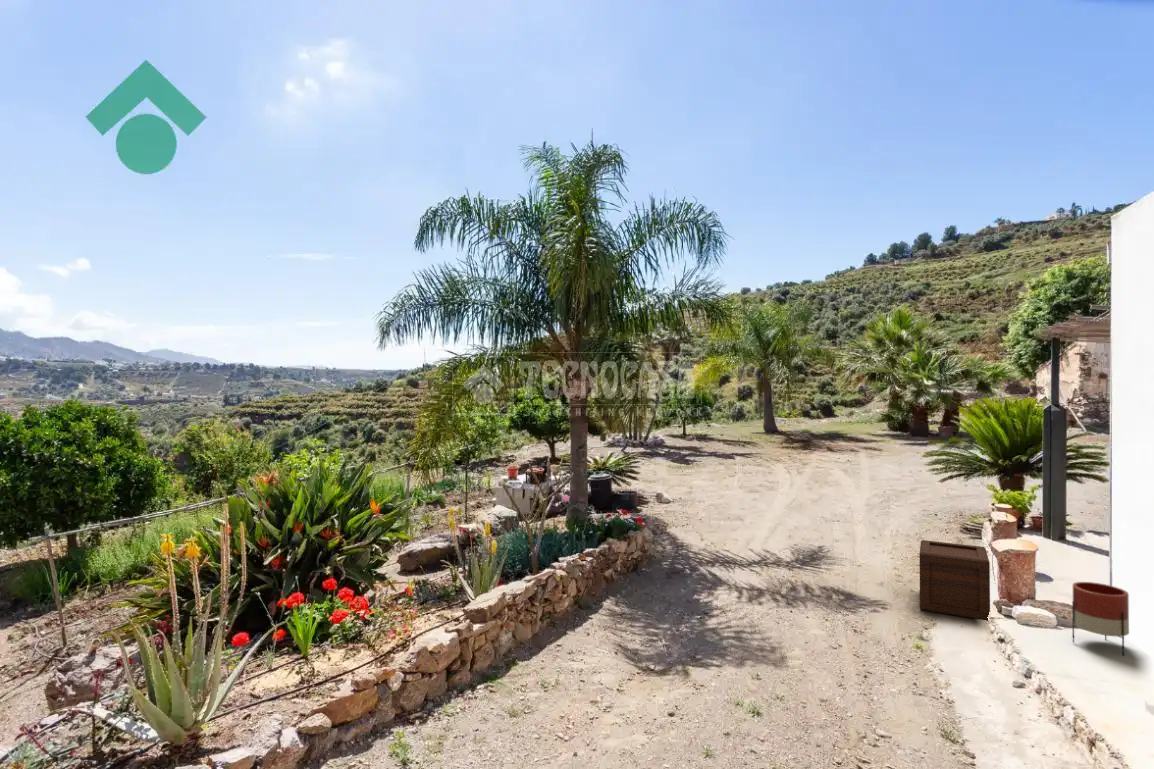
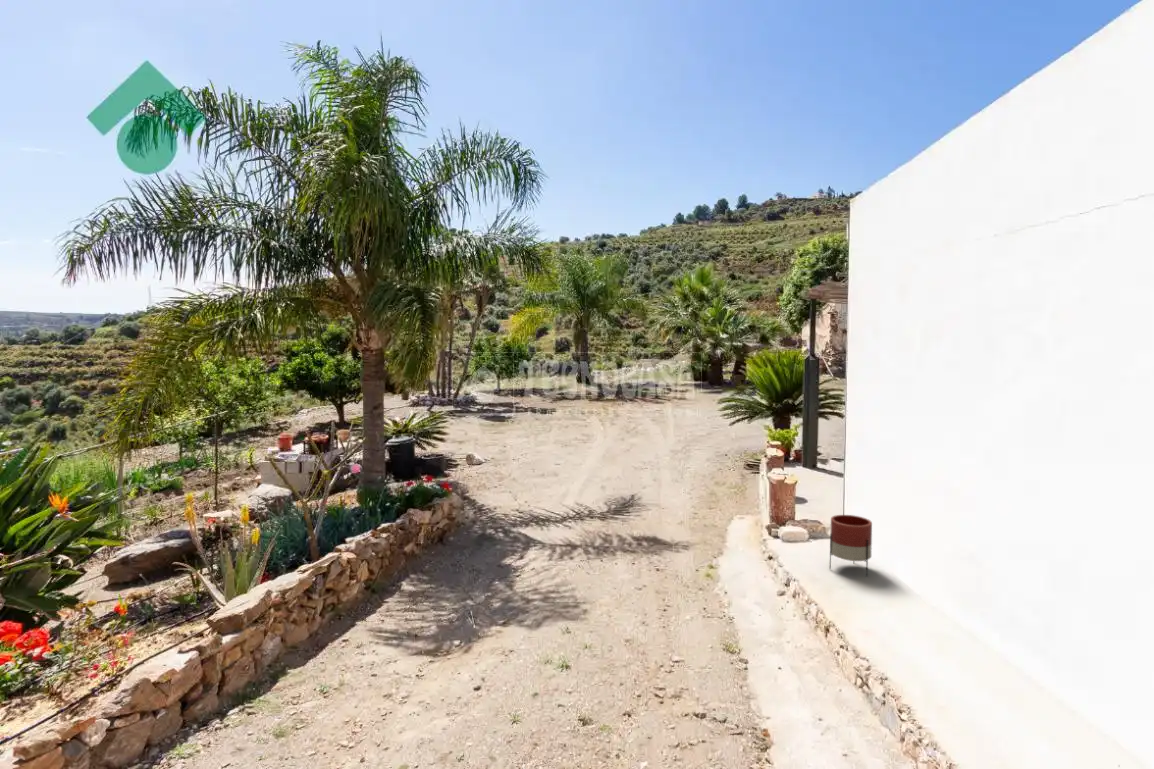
wooden crate: present [919,540,990,621] -> none [710,485,767,554]

